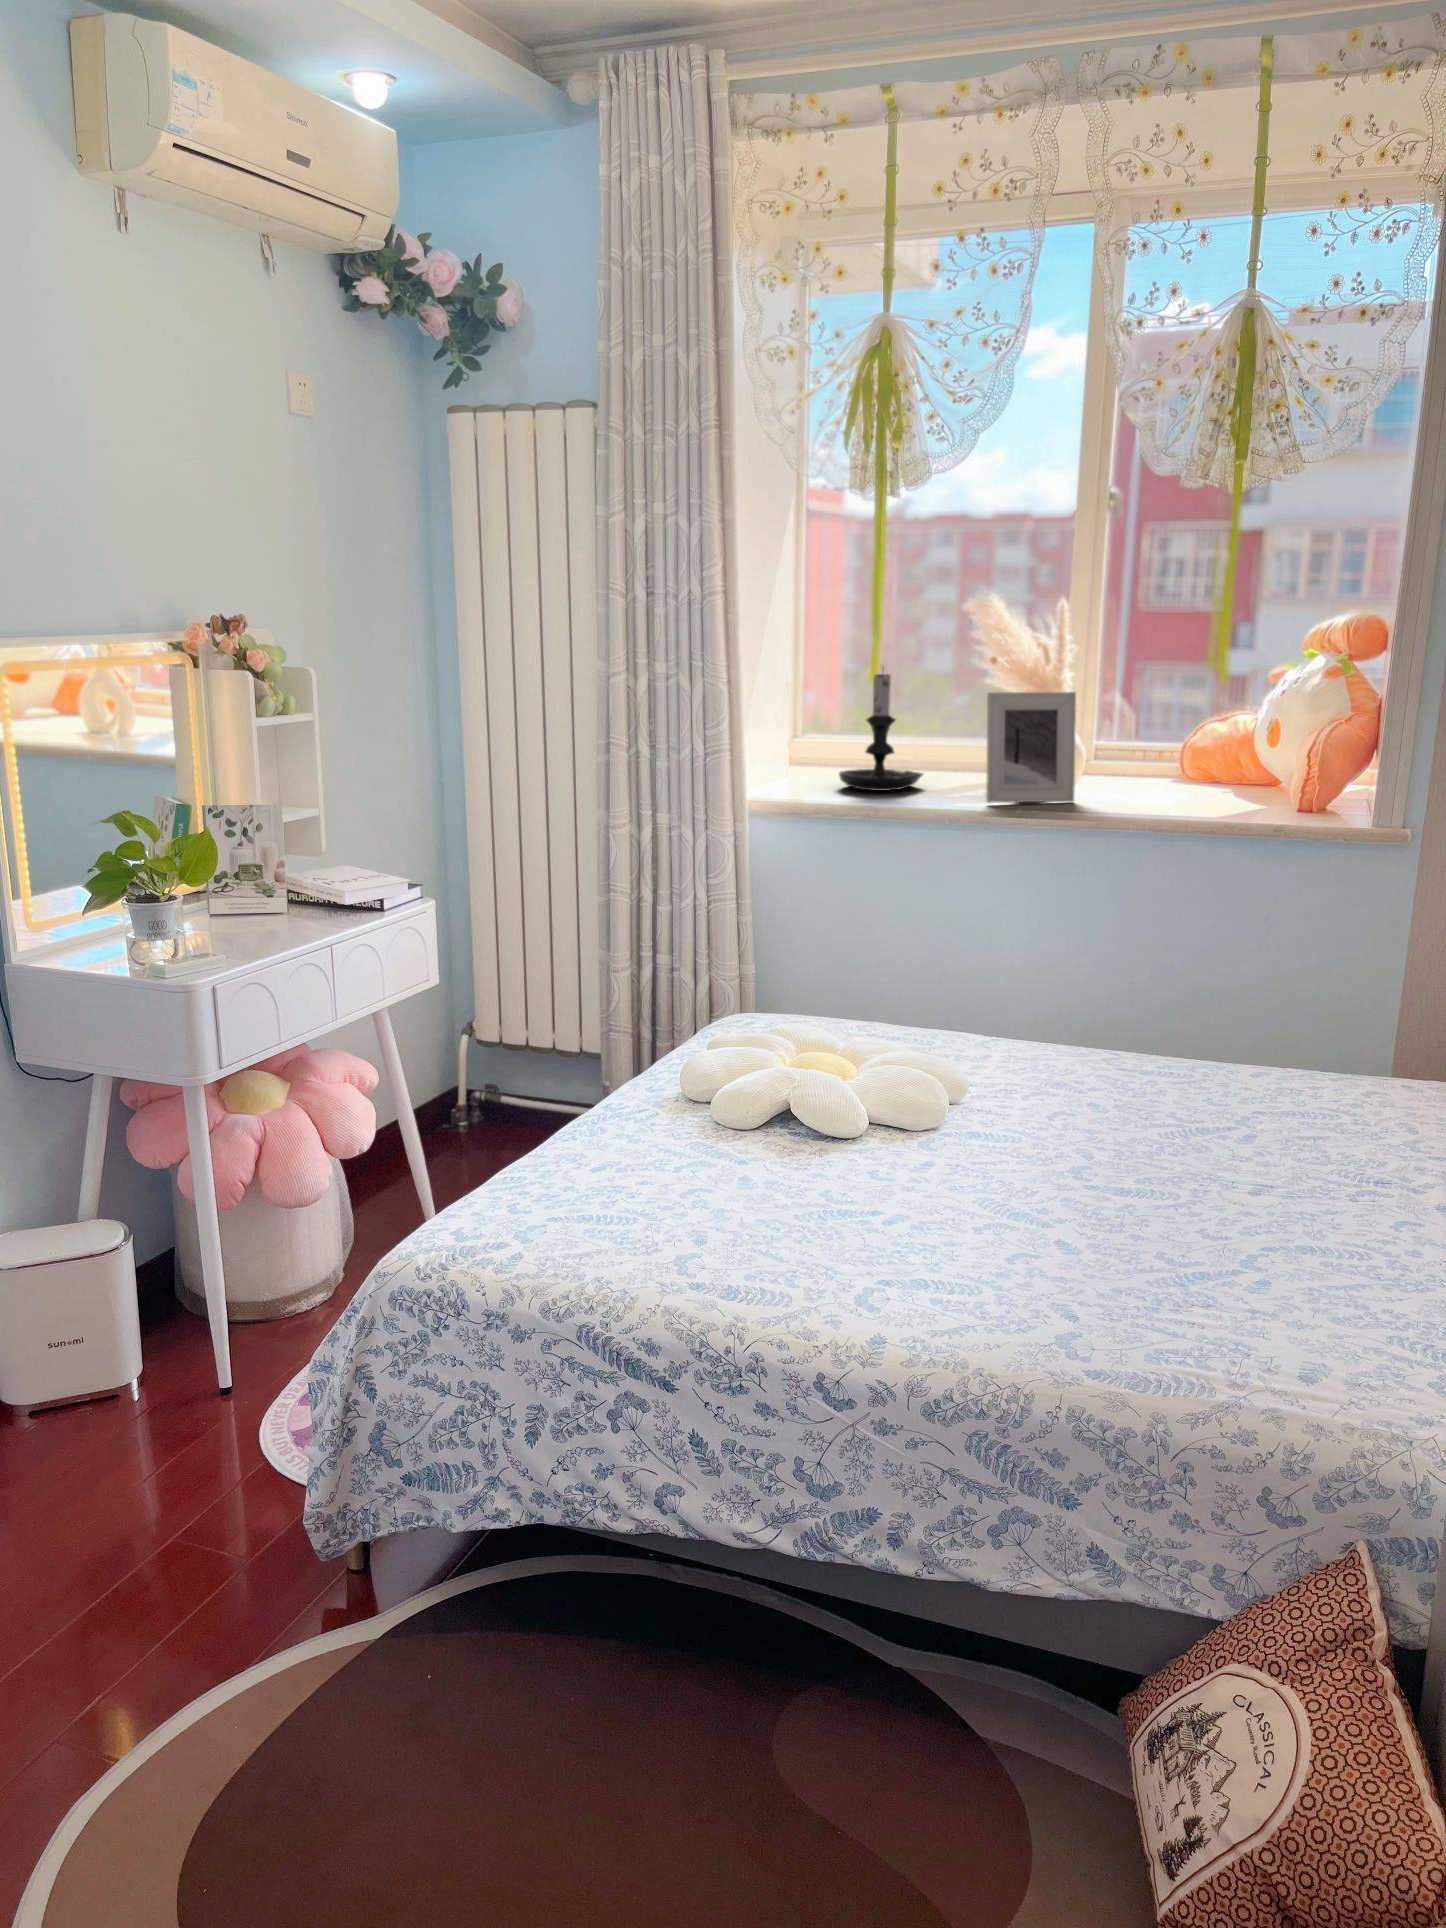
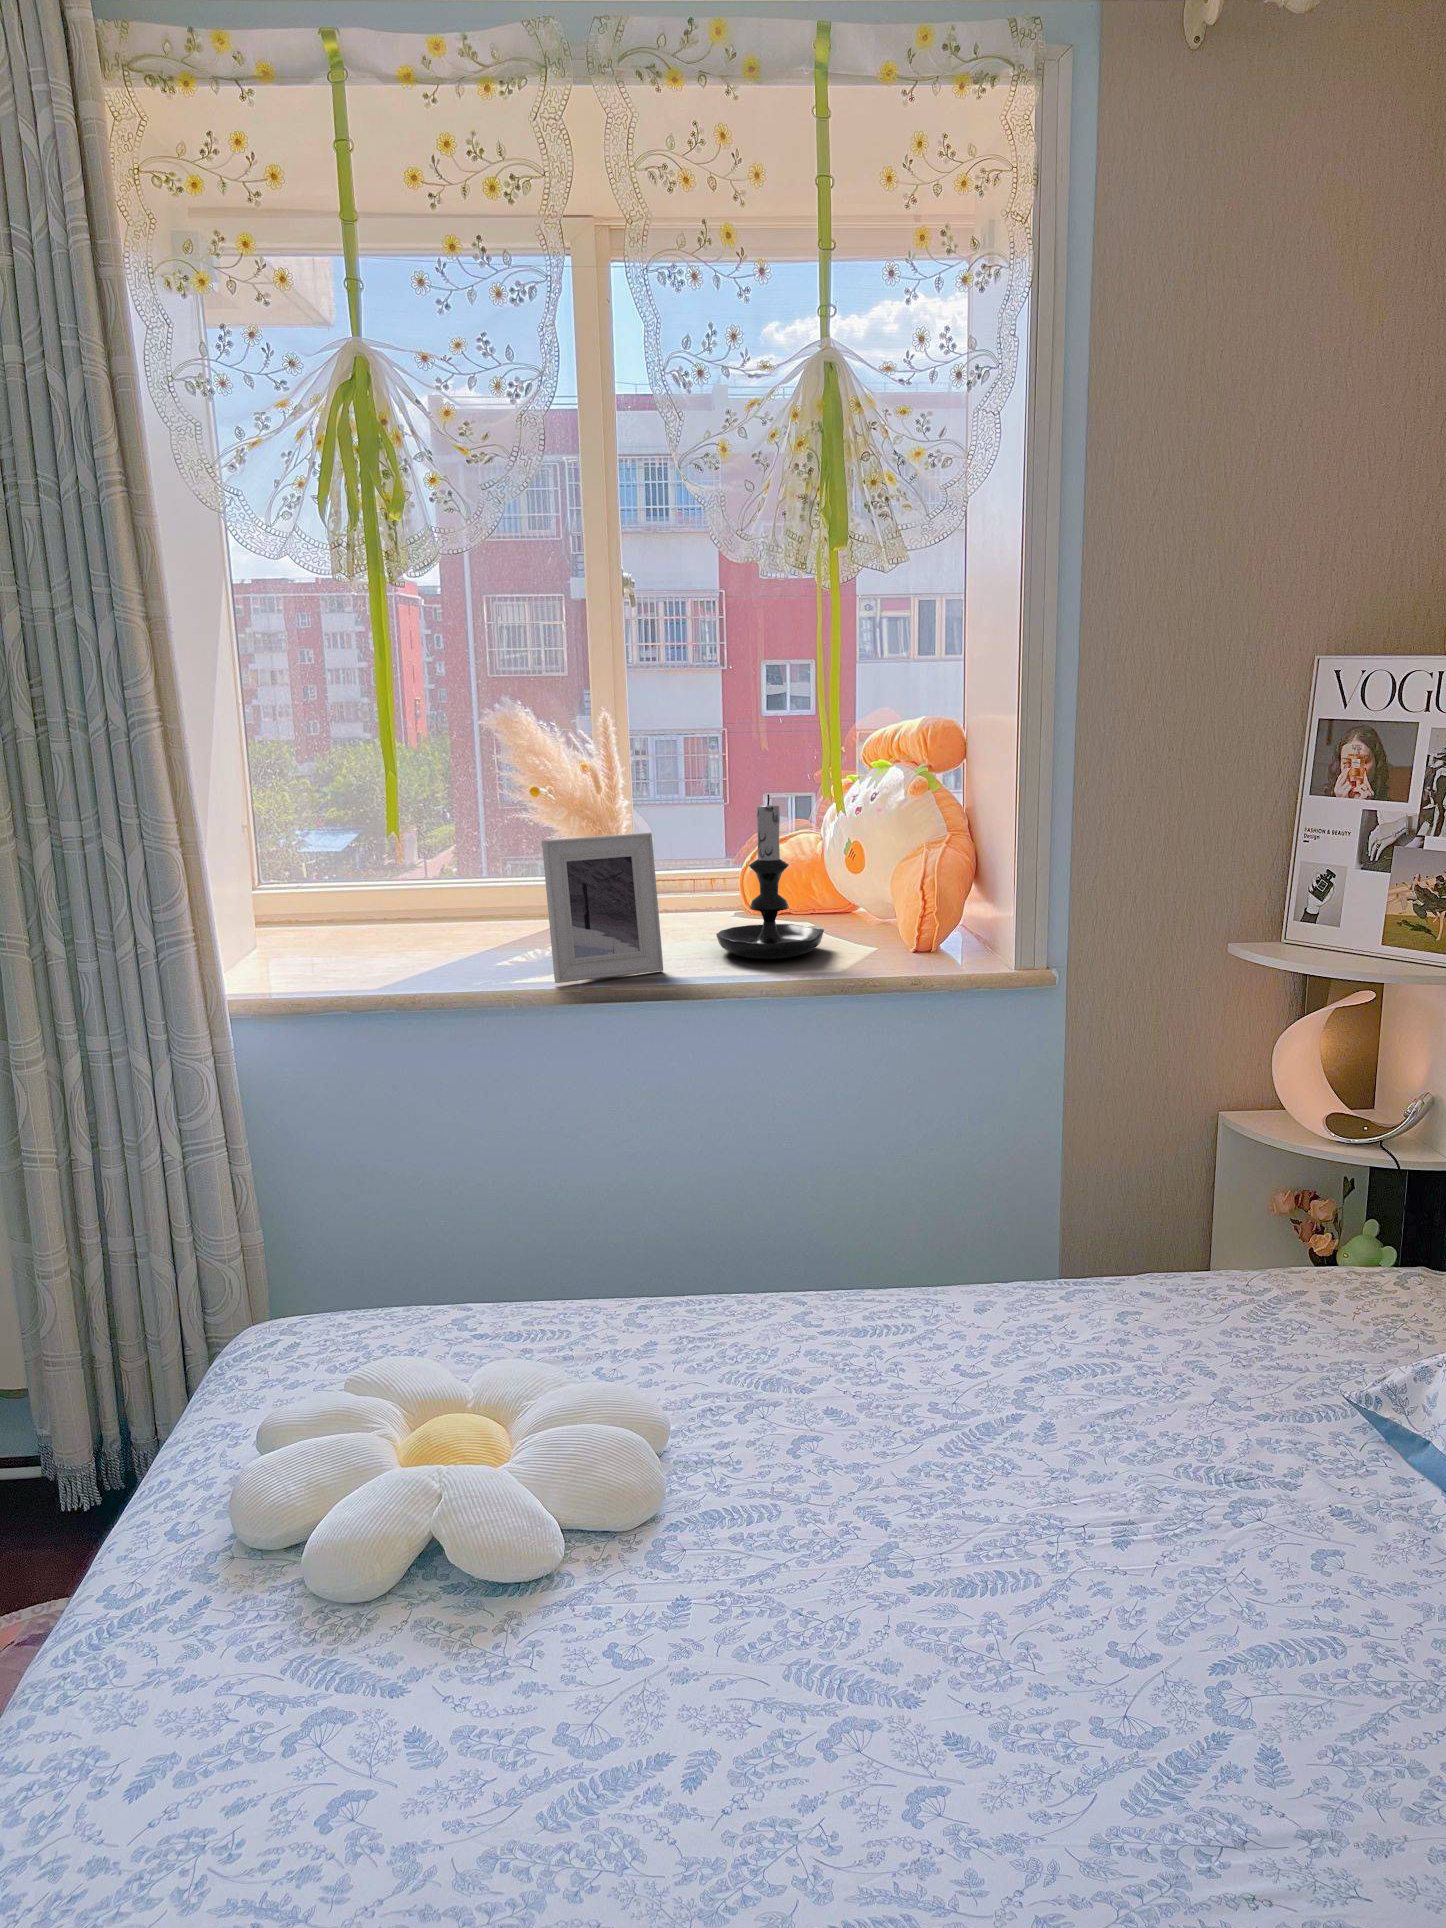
candle holder: present [839,669,923,791] -> present [716,794,824,959]

